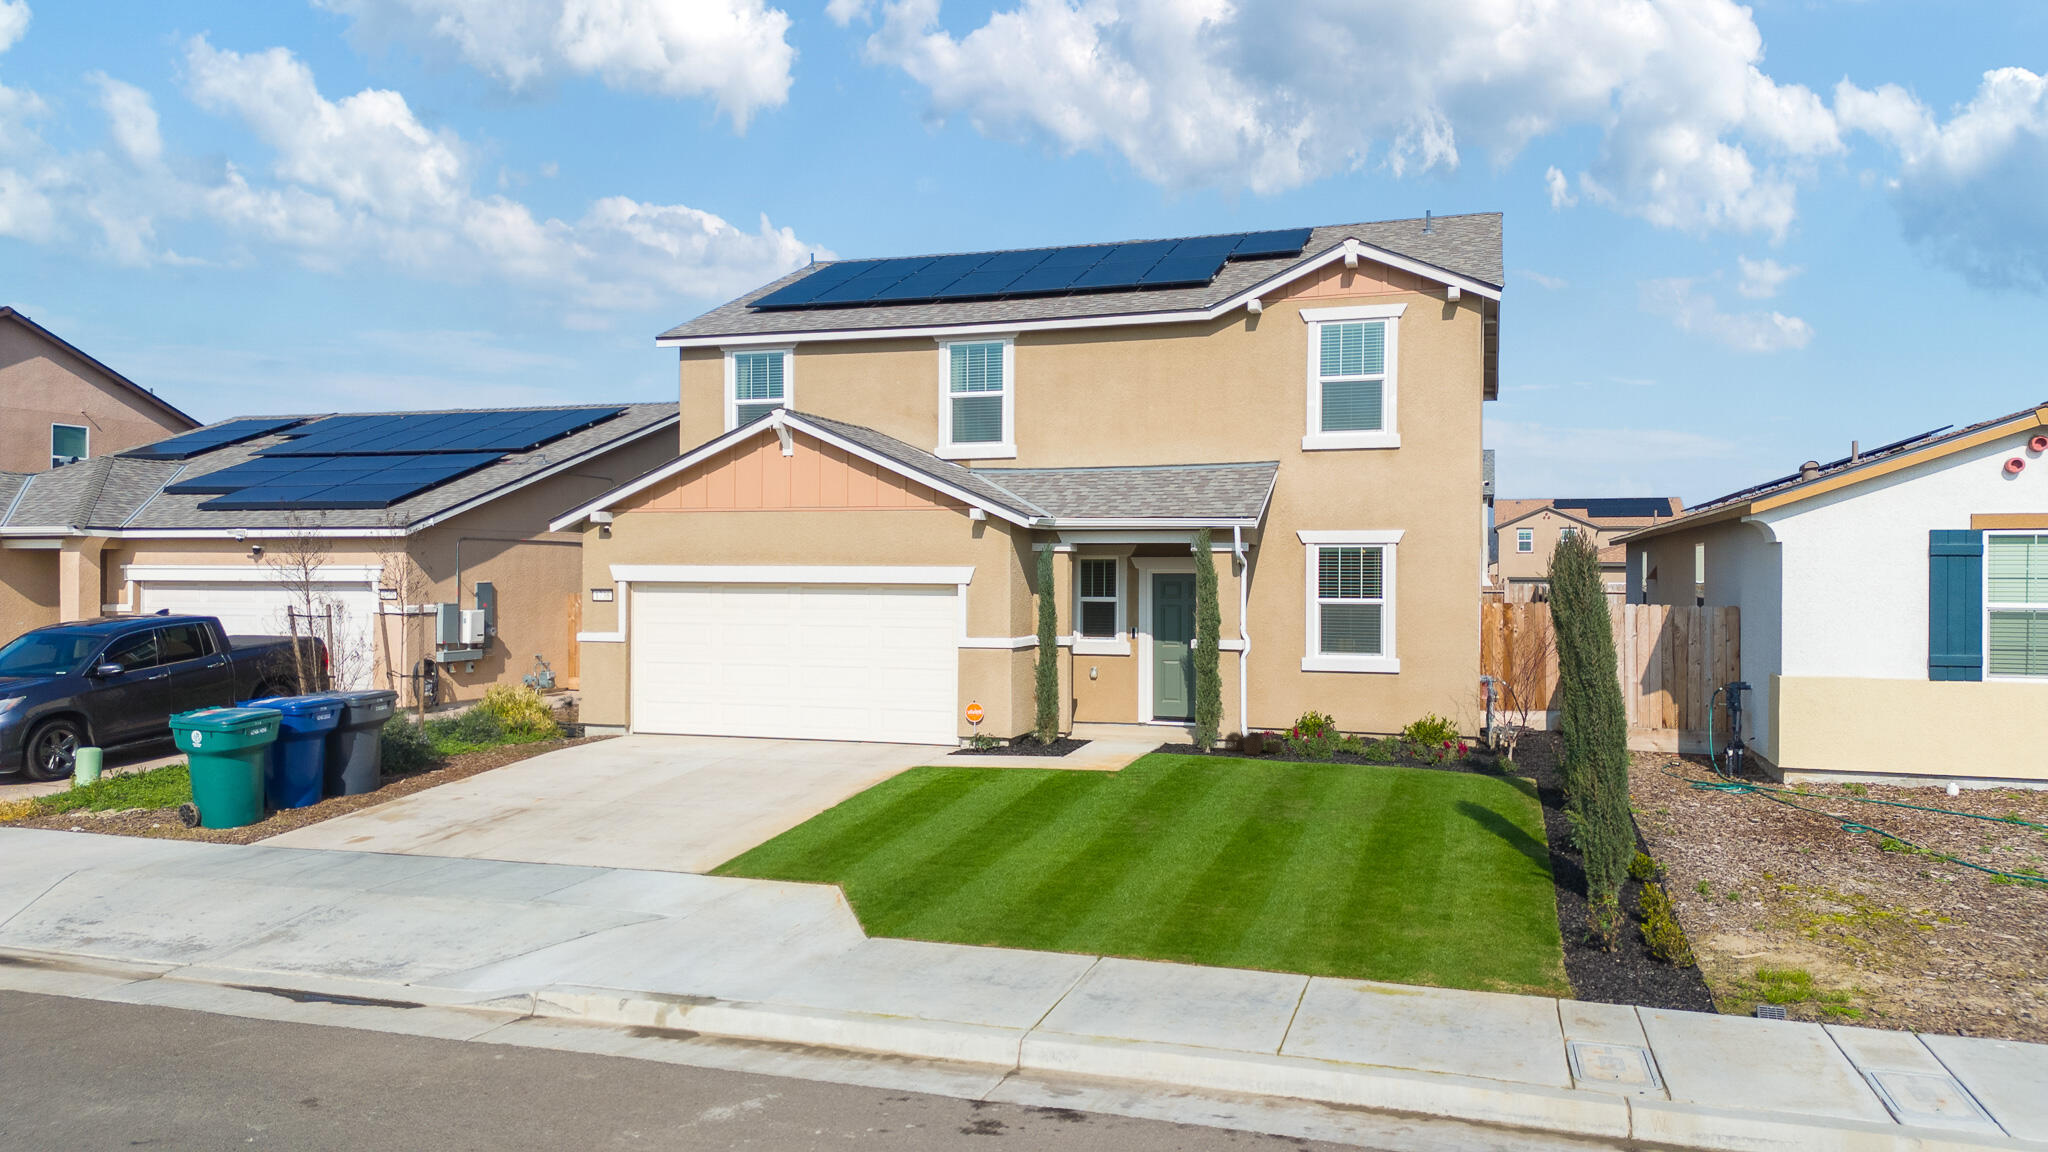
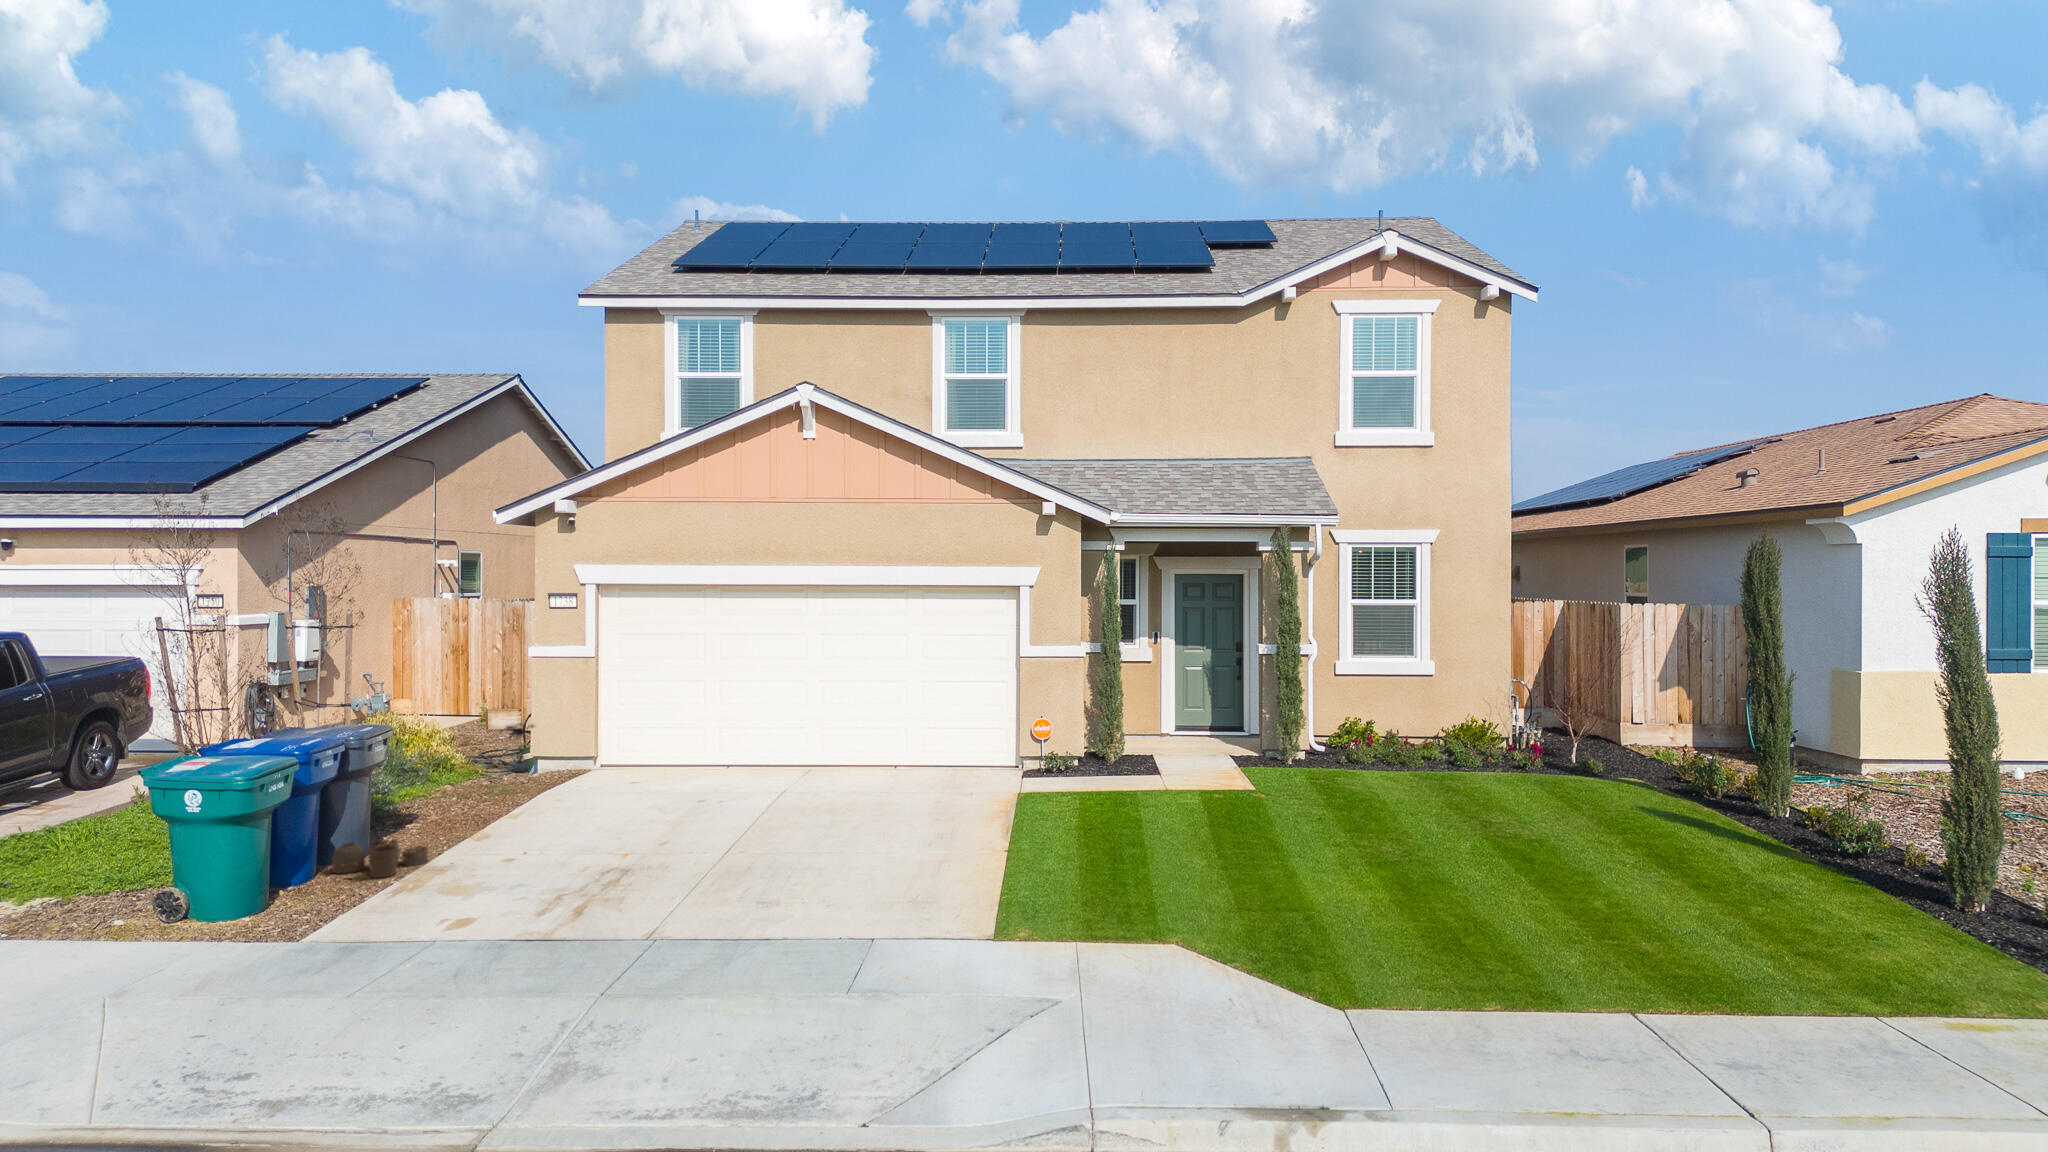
woven basket: present [1225,732,1282,755] -> present [332,839,428,878]

